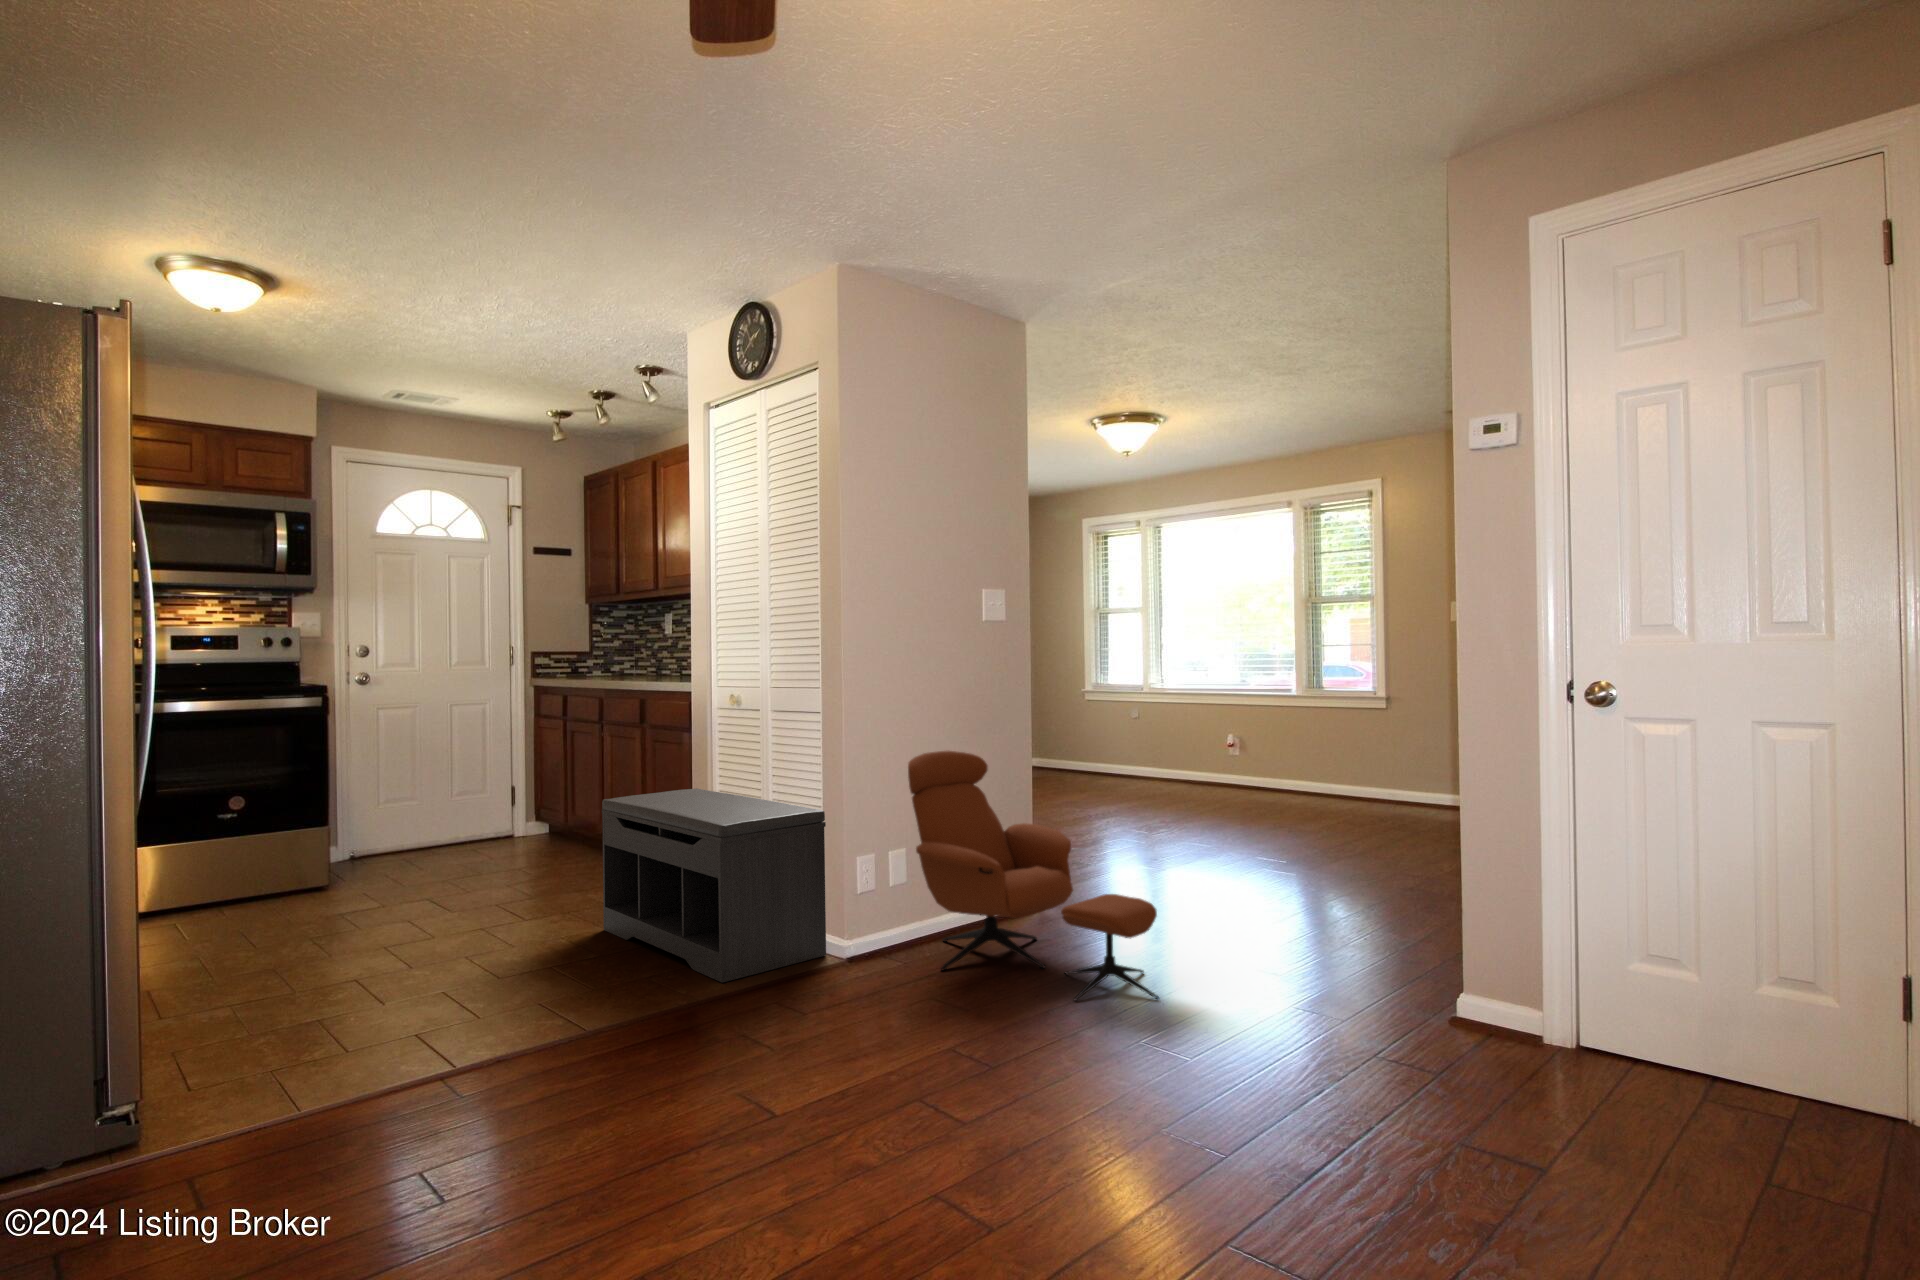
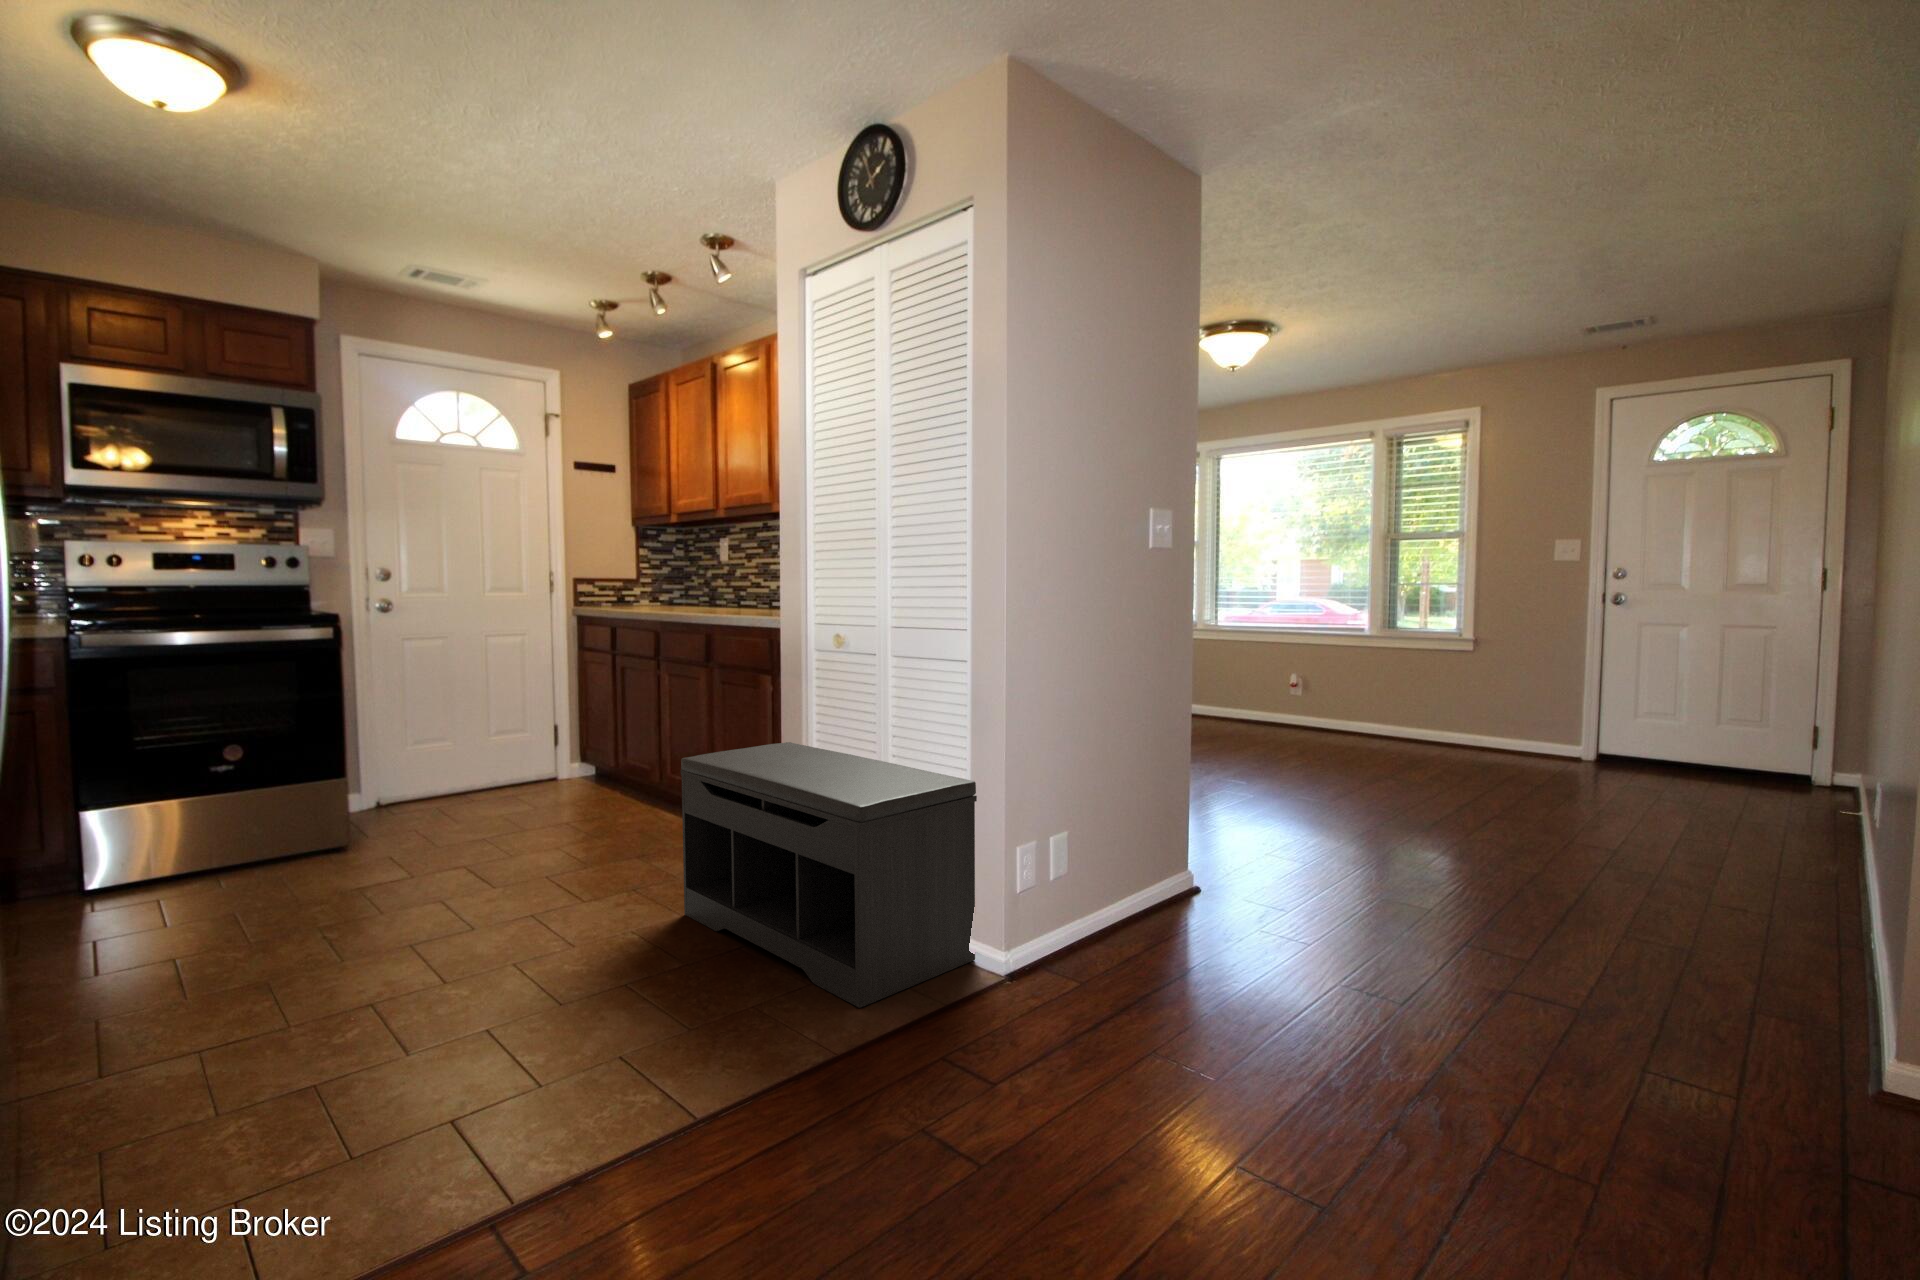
lounge chair: present [908,751,1159,1000] -> none [1078,704,1454,1047]

